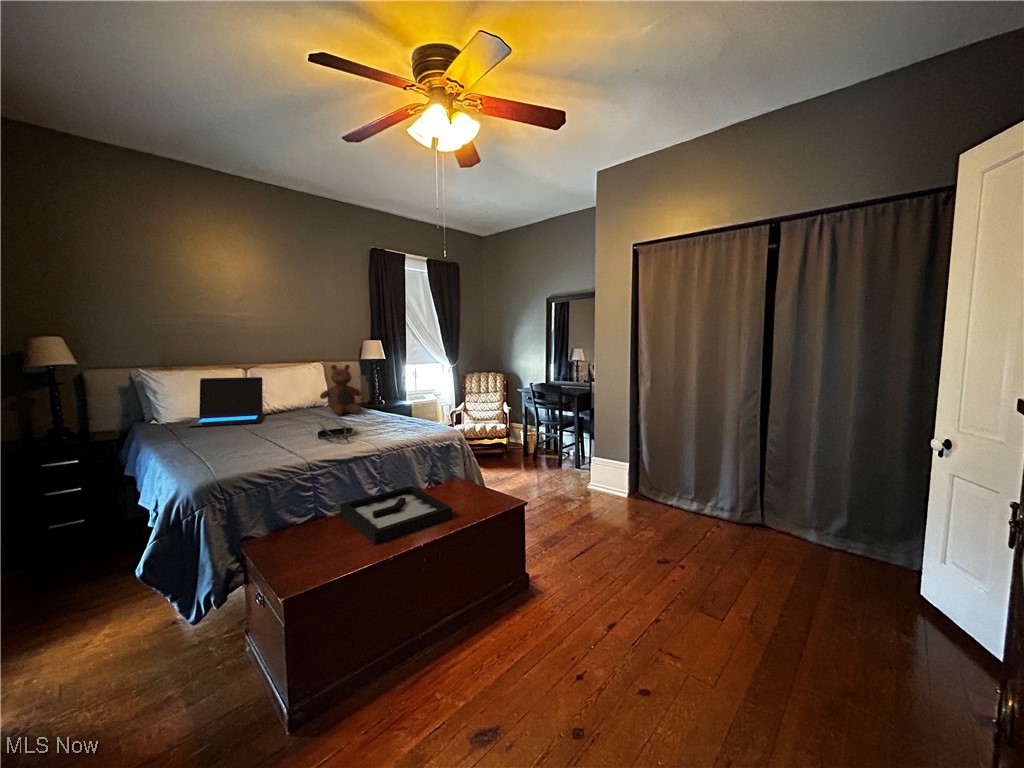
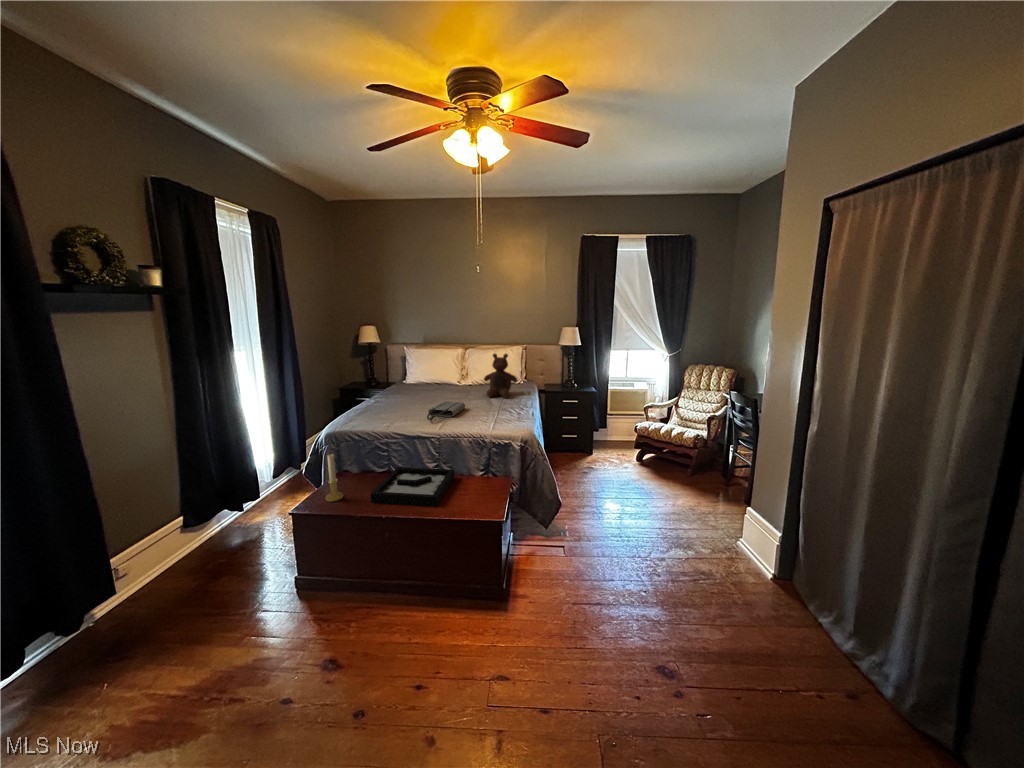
laptop: present [187,377,263,427] -> none [400,358,454,394]
candle holder: none [299,494,327,571] -> present [326,454,343,502]

